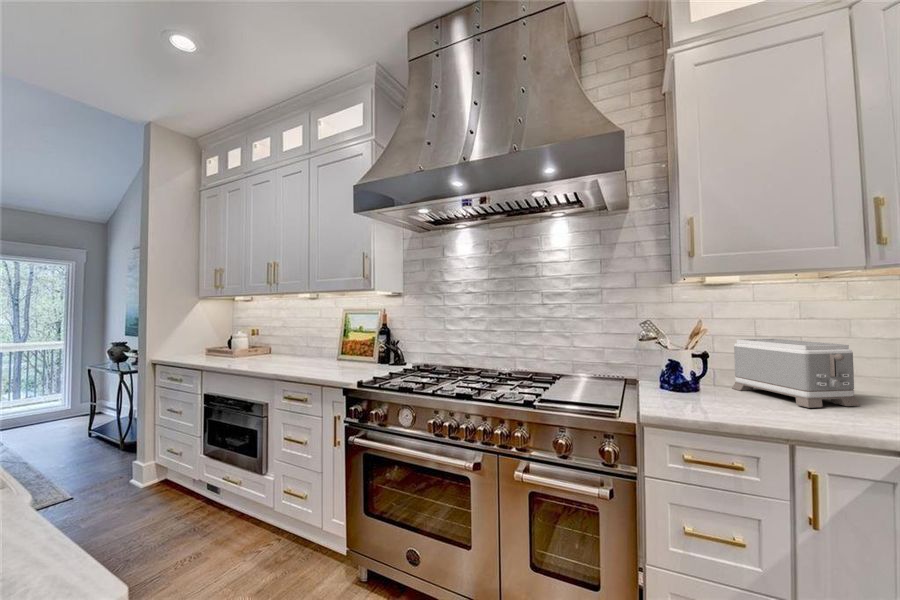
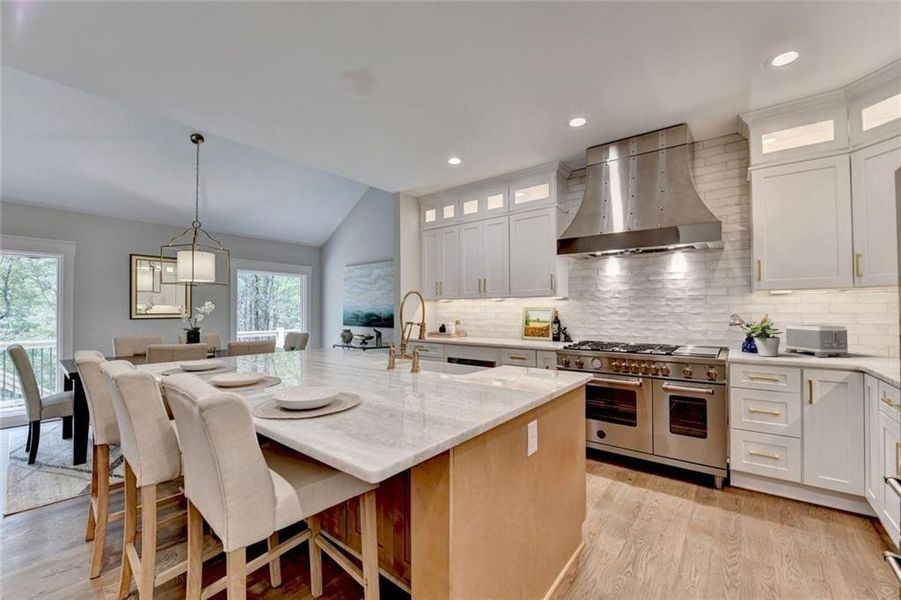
potted plant: none [668,335,740,408] -> present [745,321,782,356]

